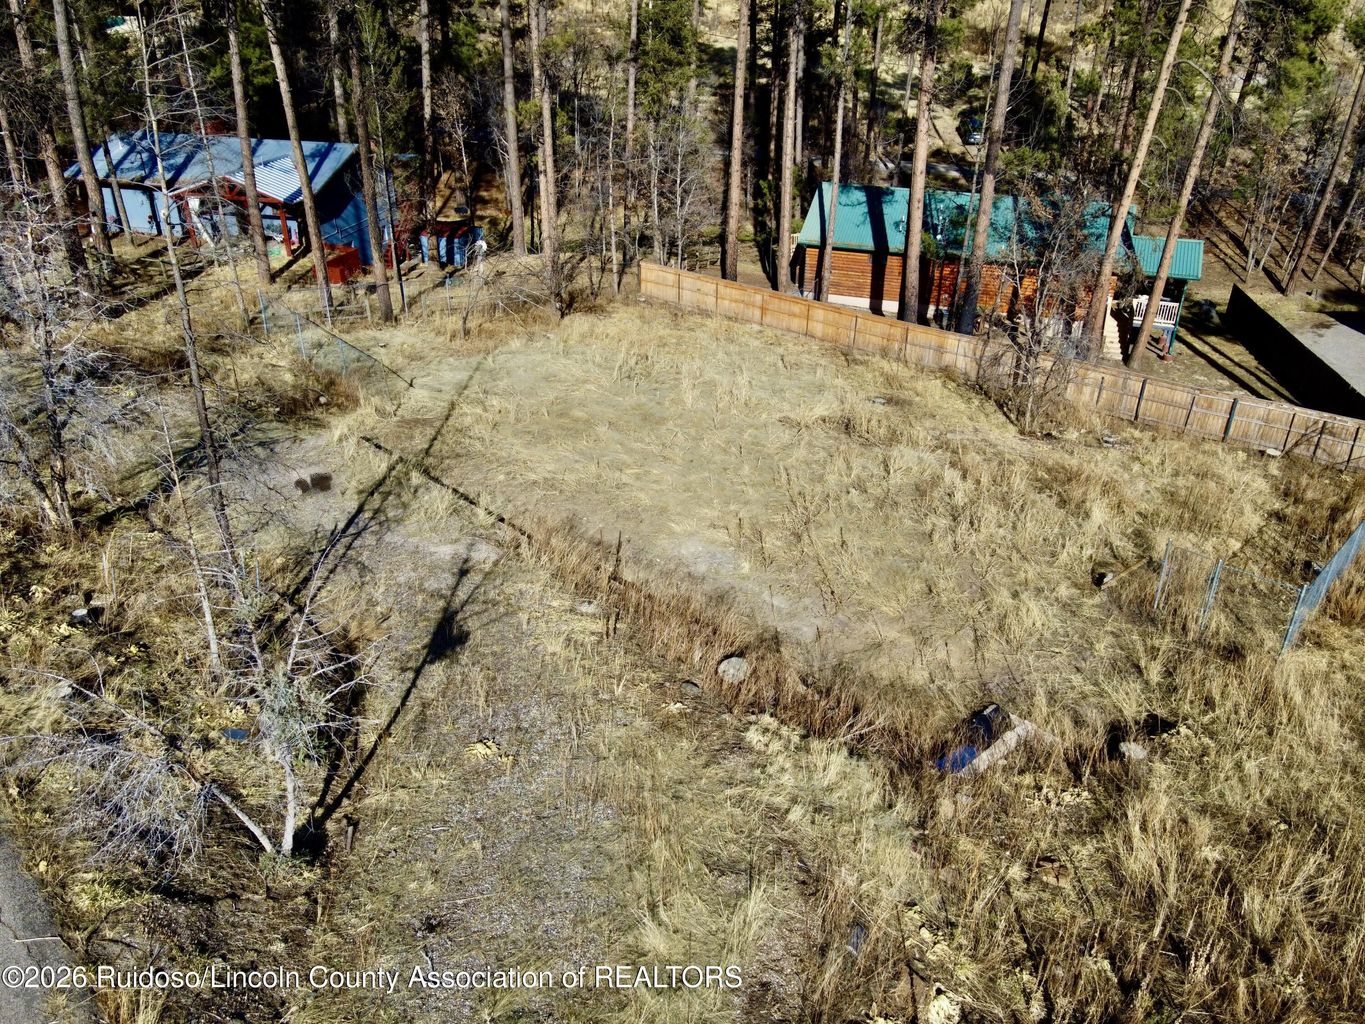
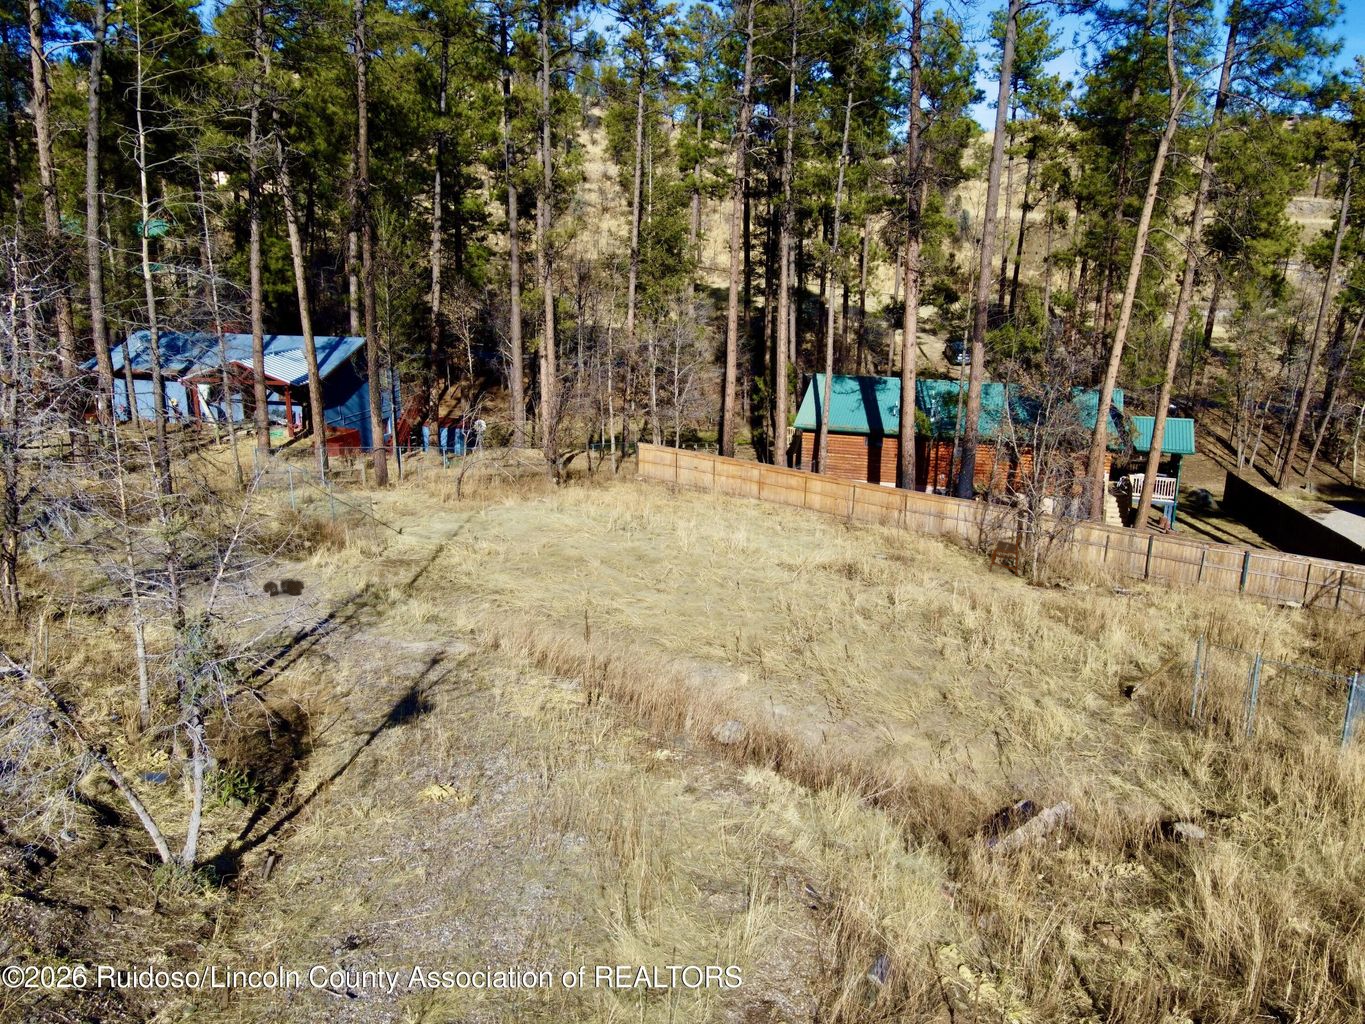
bench: none [981,388,1020,438] -> present [989,531,1022,575]

